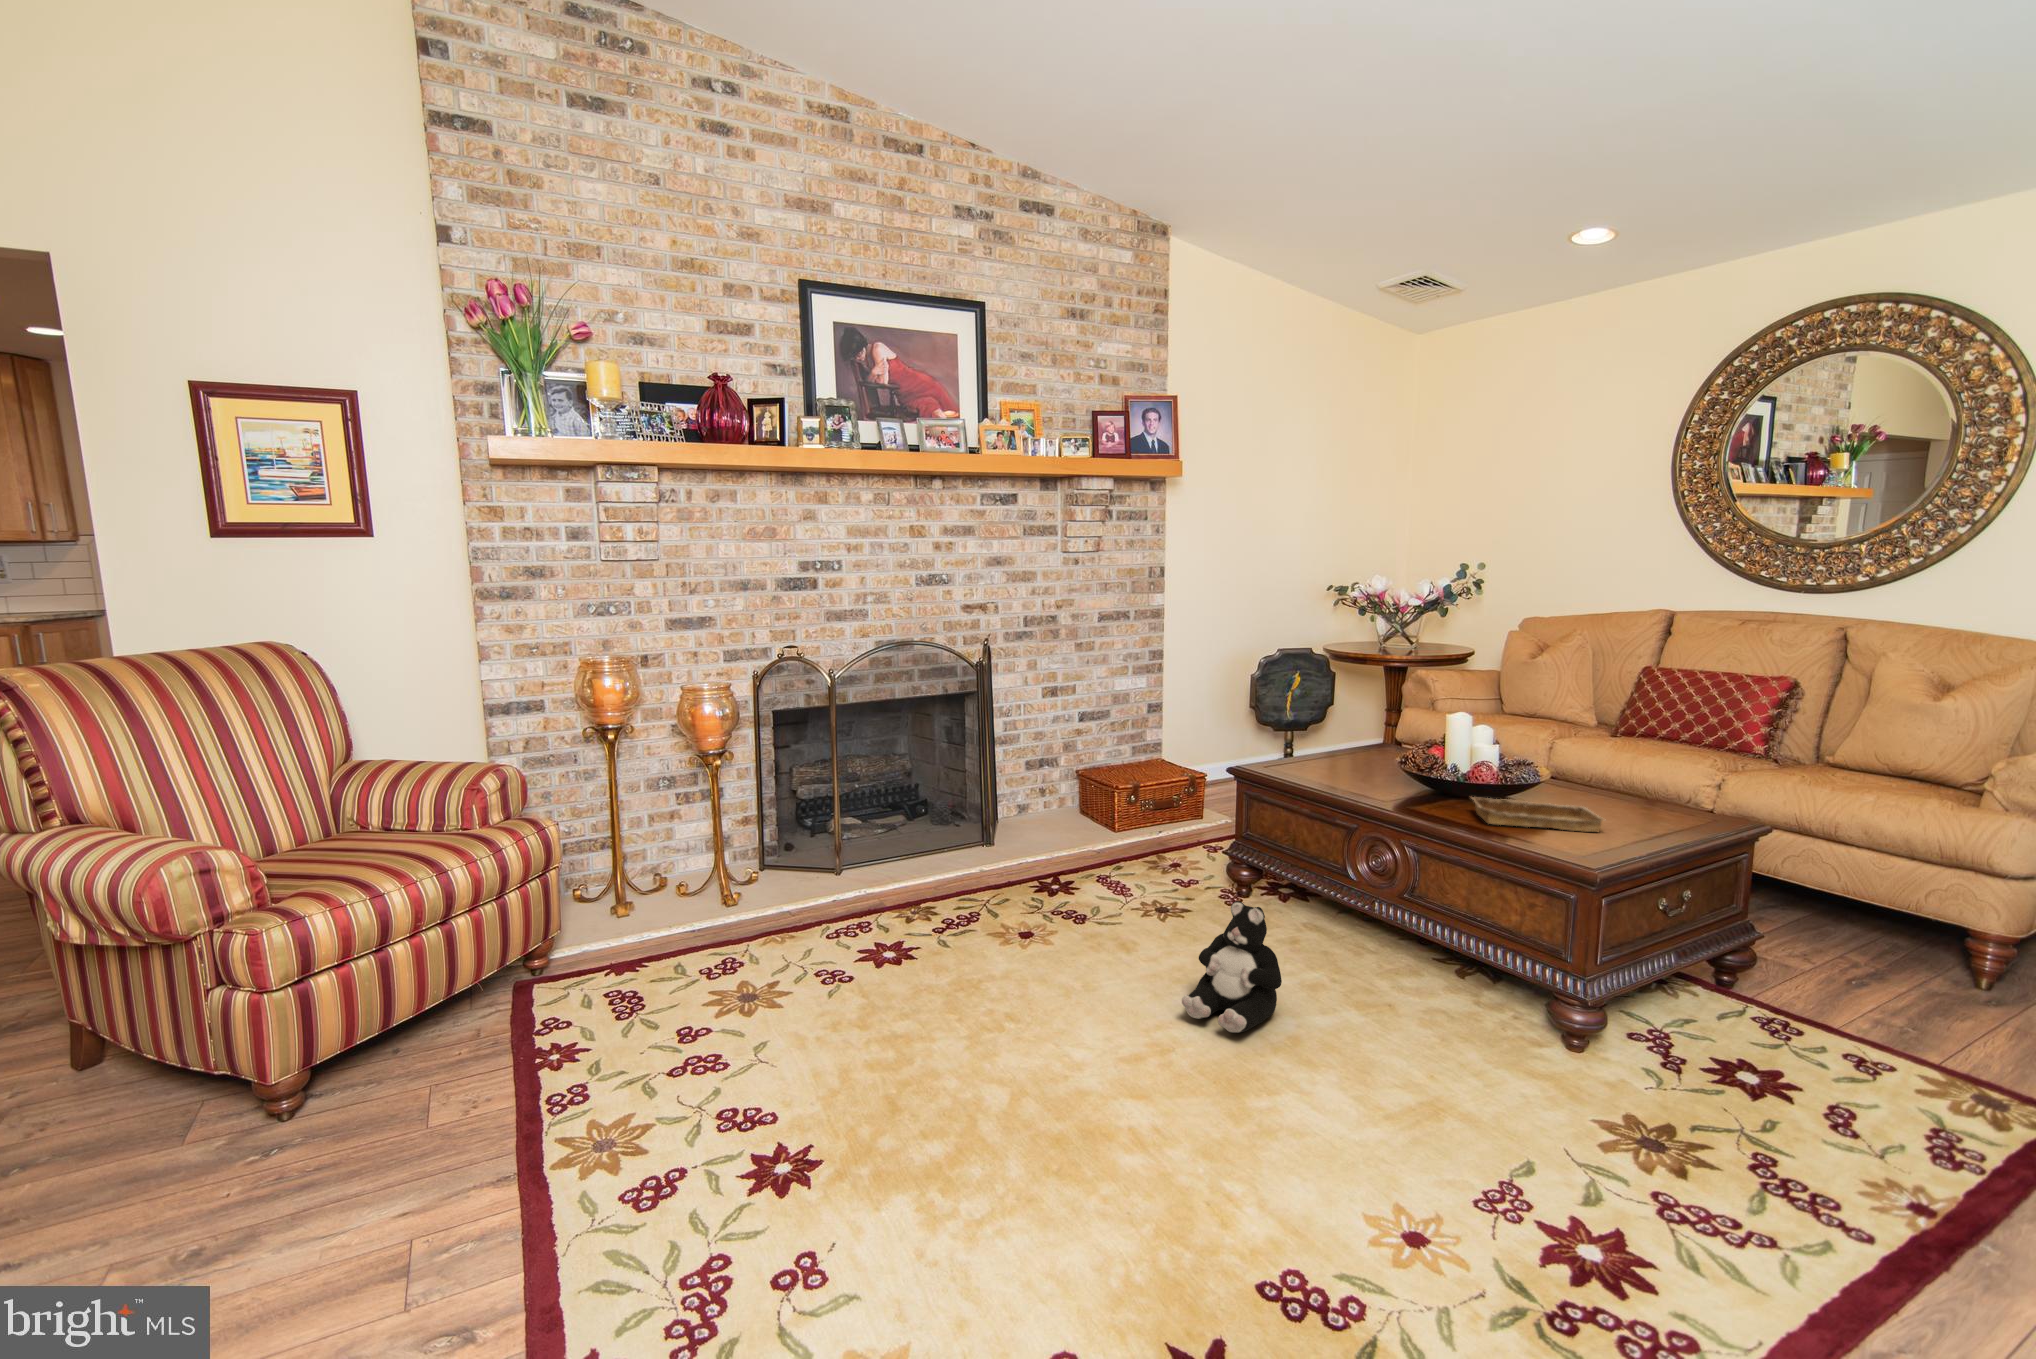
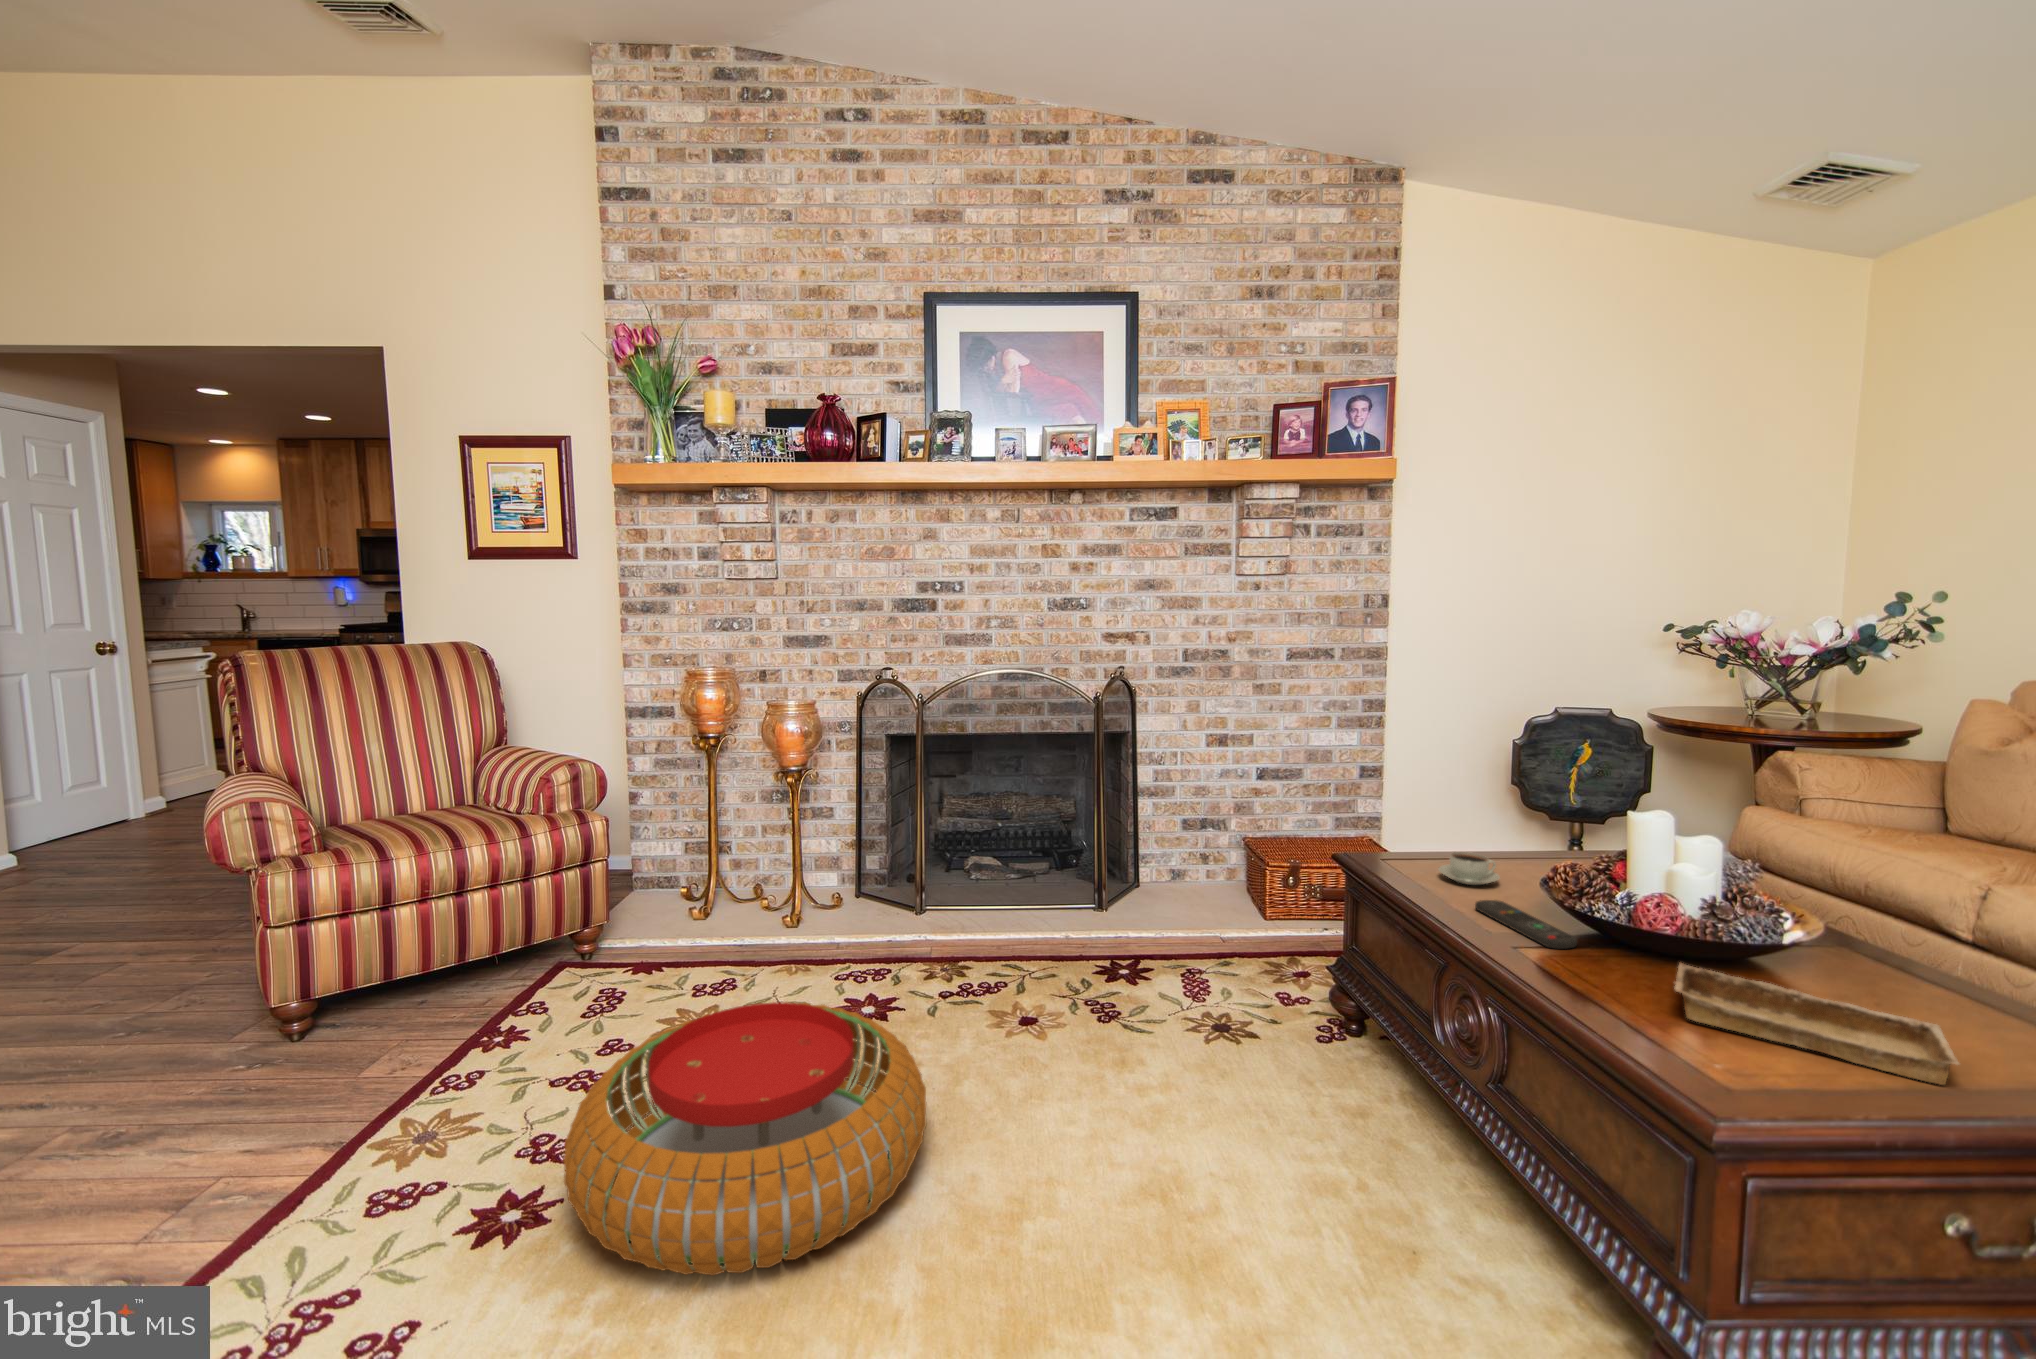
coffee cup: none [1292,753,1331,774] -> present [1439,852,1500,885]
remote control: none [1335,780,1405,802] -> present [1475,900,1577,949]
plush toy: present [1182,901,1282,1033] -> none [1115,1054,1273,1257]
pouf: none [764,936,1052,1143] -> present [563,1002,927,1276]

